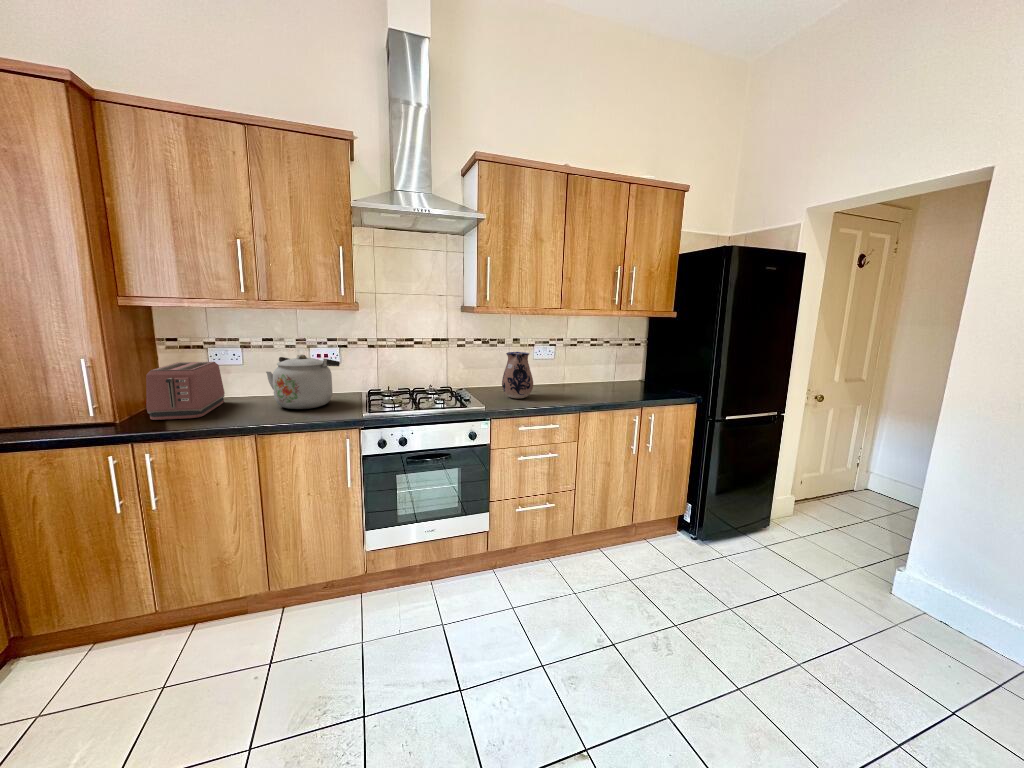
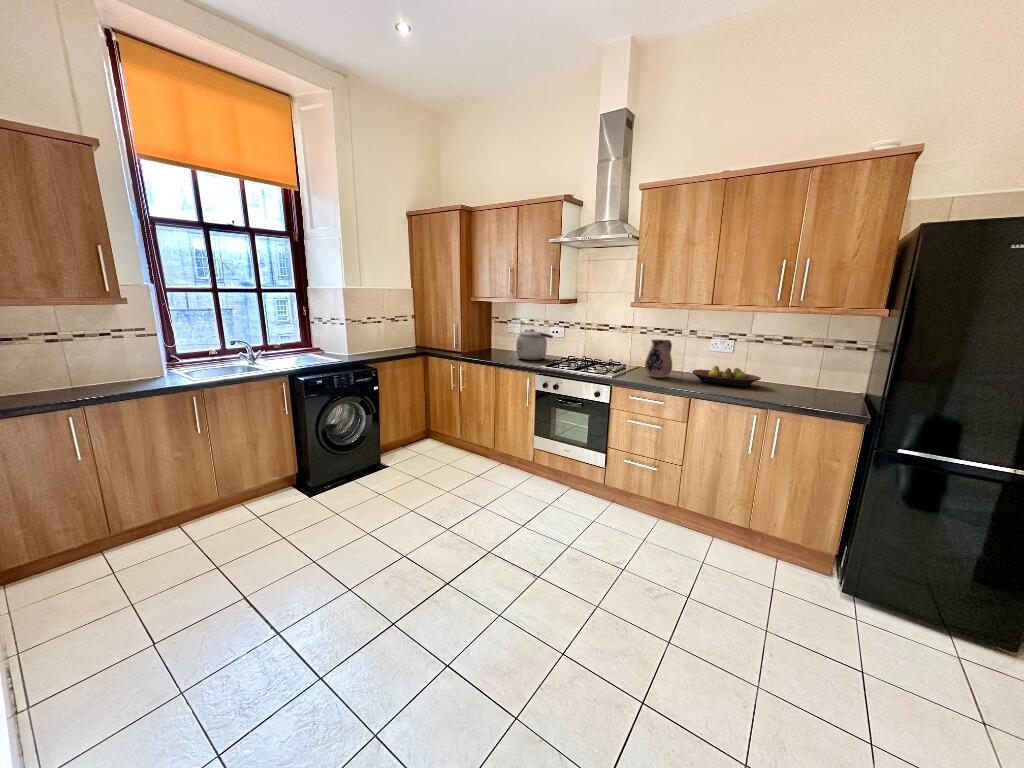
toaster: present [146,362,225,420] -> none [471,329,508,356]
fruit bowl: none [545,374,605,394] -> present [692,366,761,387]

